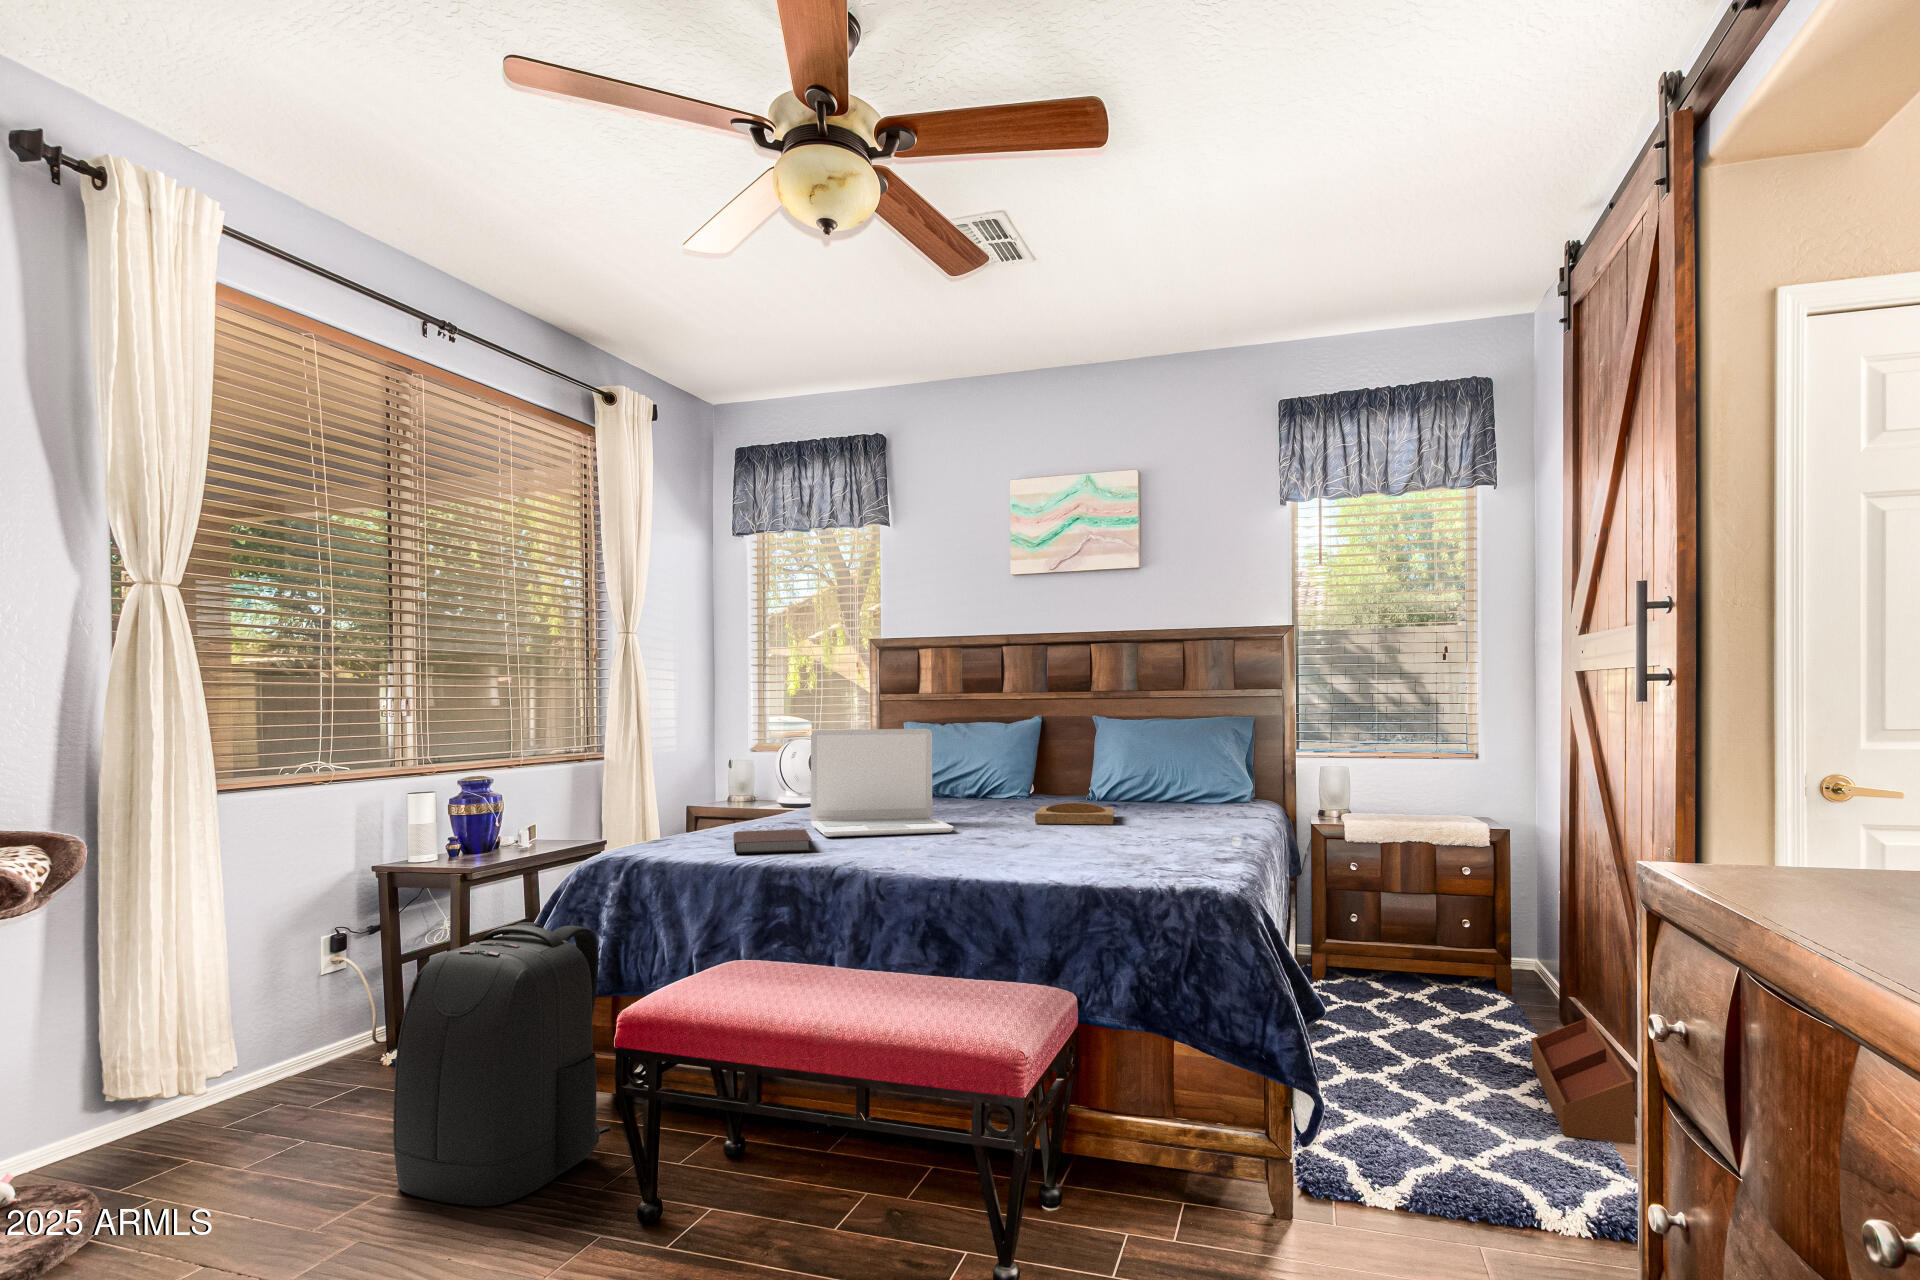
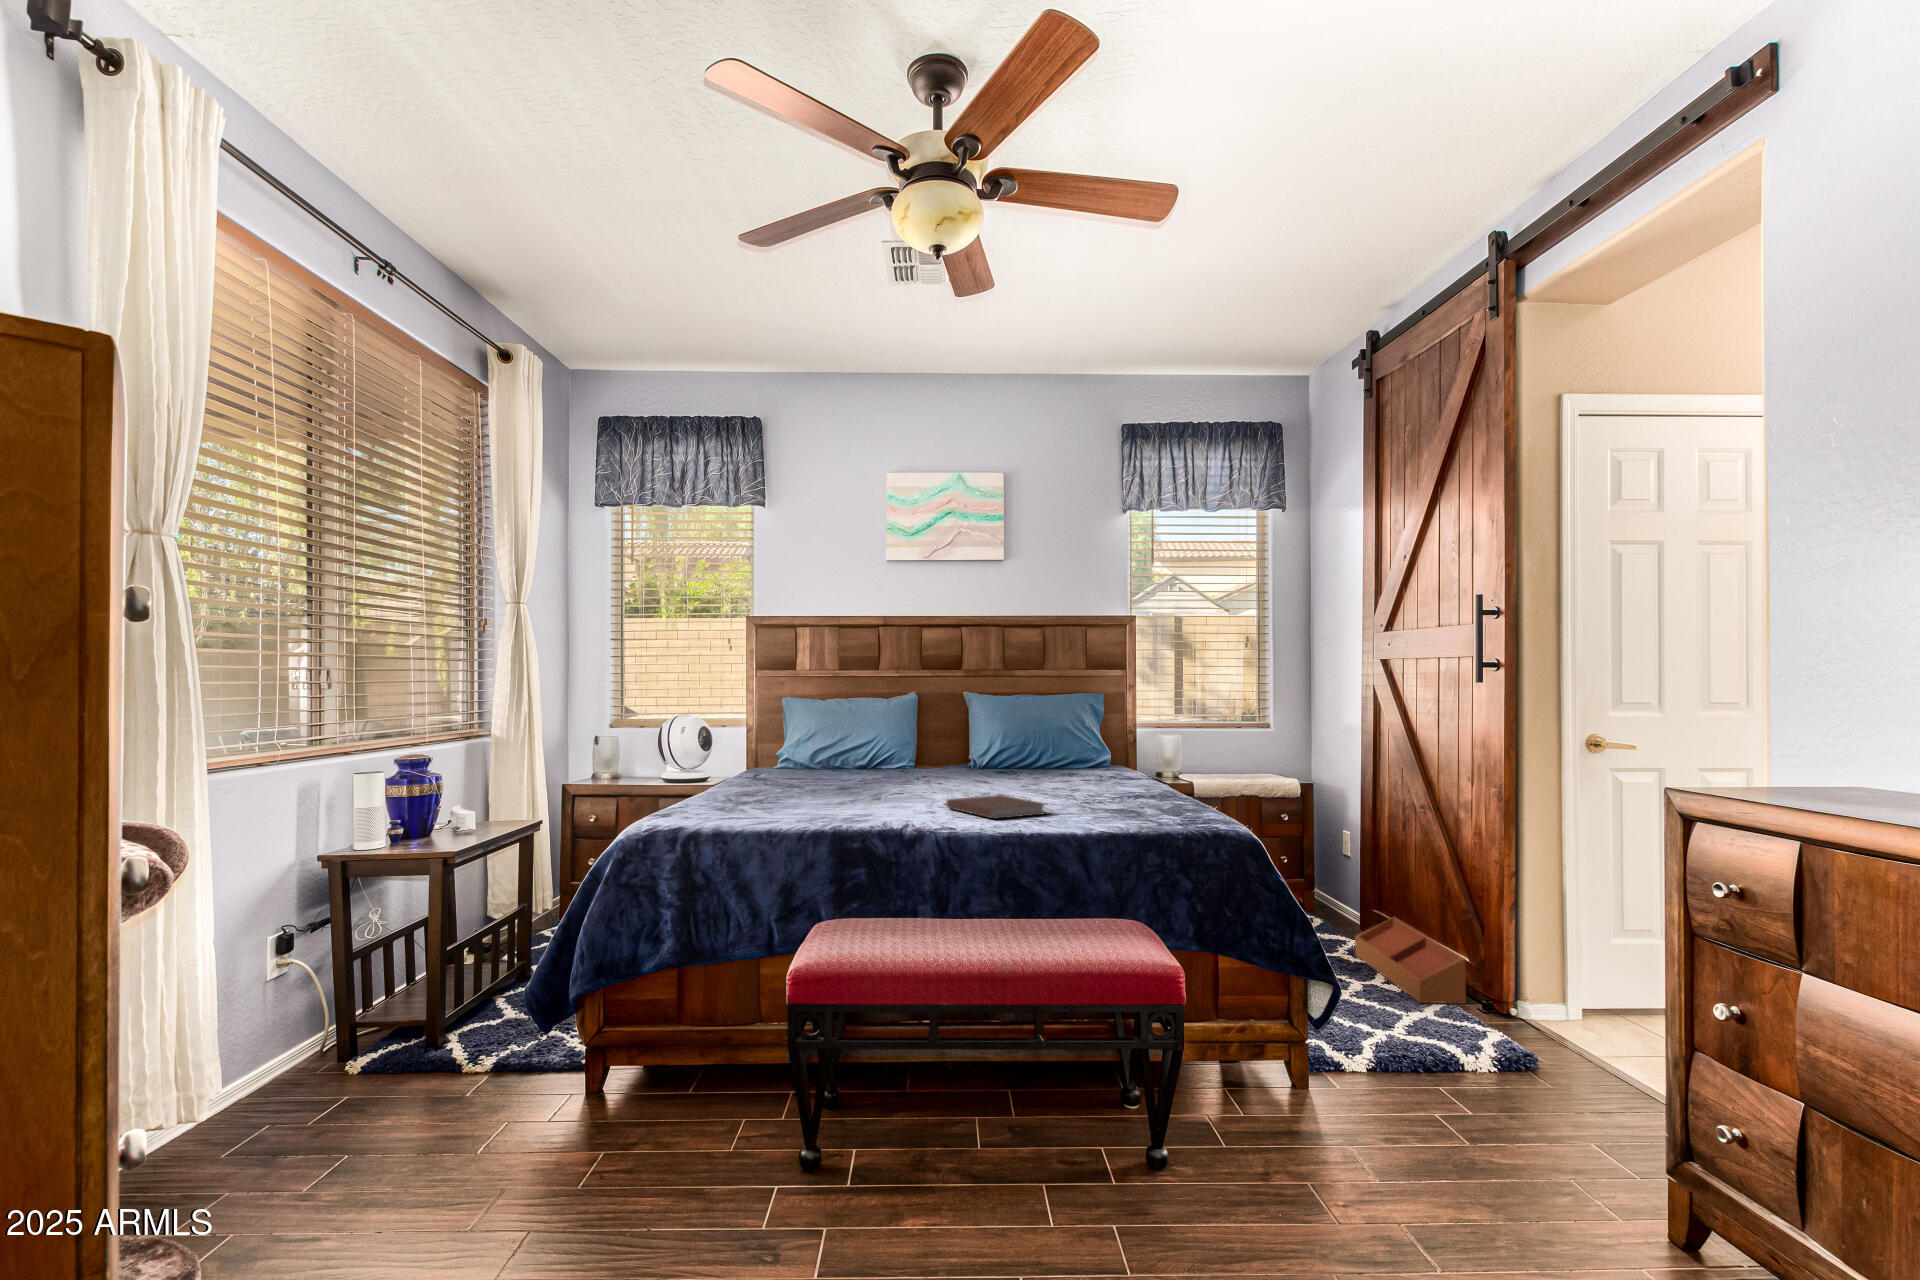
laptop: present [811,729,954,837] -> none [797,703,941,804]
tray: present [1035,803,1114,824] -> none [977,767,1056,786]
notebook: present [733,829,812,853] -> present [946,795,1047,819]
backpack: present [393,922,610,1206] -> none [512,902,700,1187]

